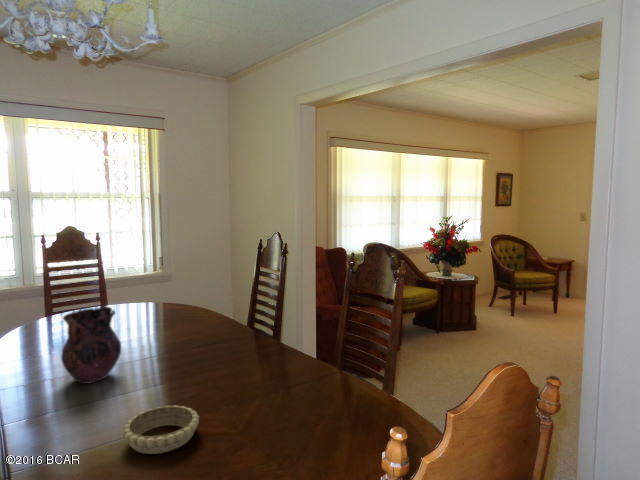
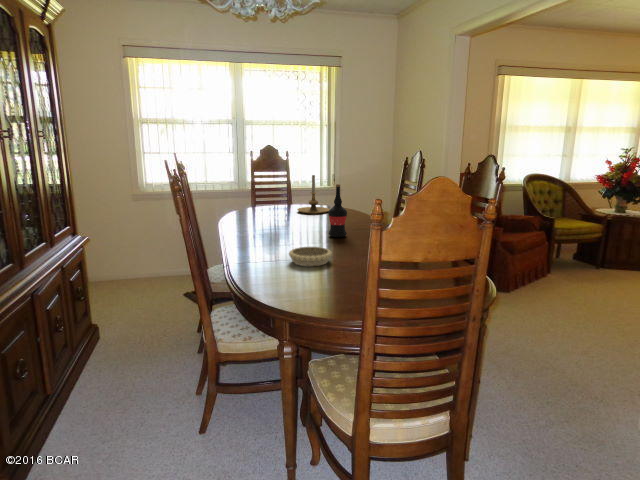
candle holder: none [119,268,167,322] -> present [297,175,330,214]
wine bottle: none [177,291,205,368] -> present [328,184,347,237]
vase: present [61,307,121,384] -> none [260,192,294,238]

